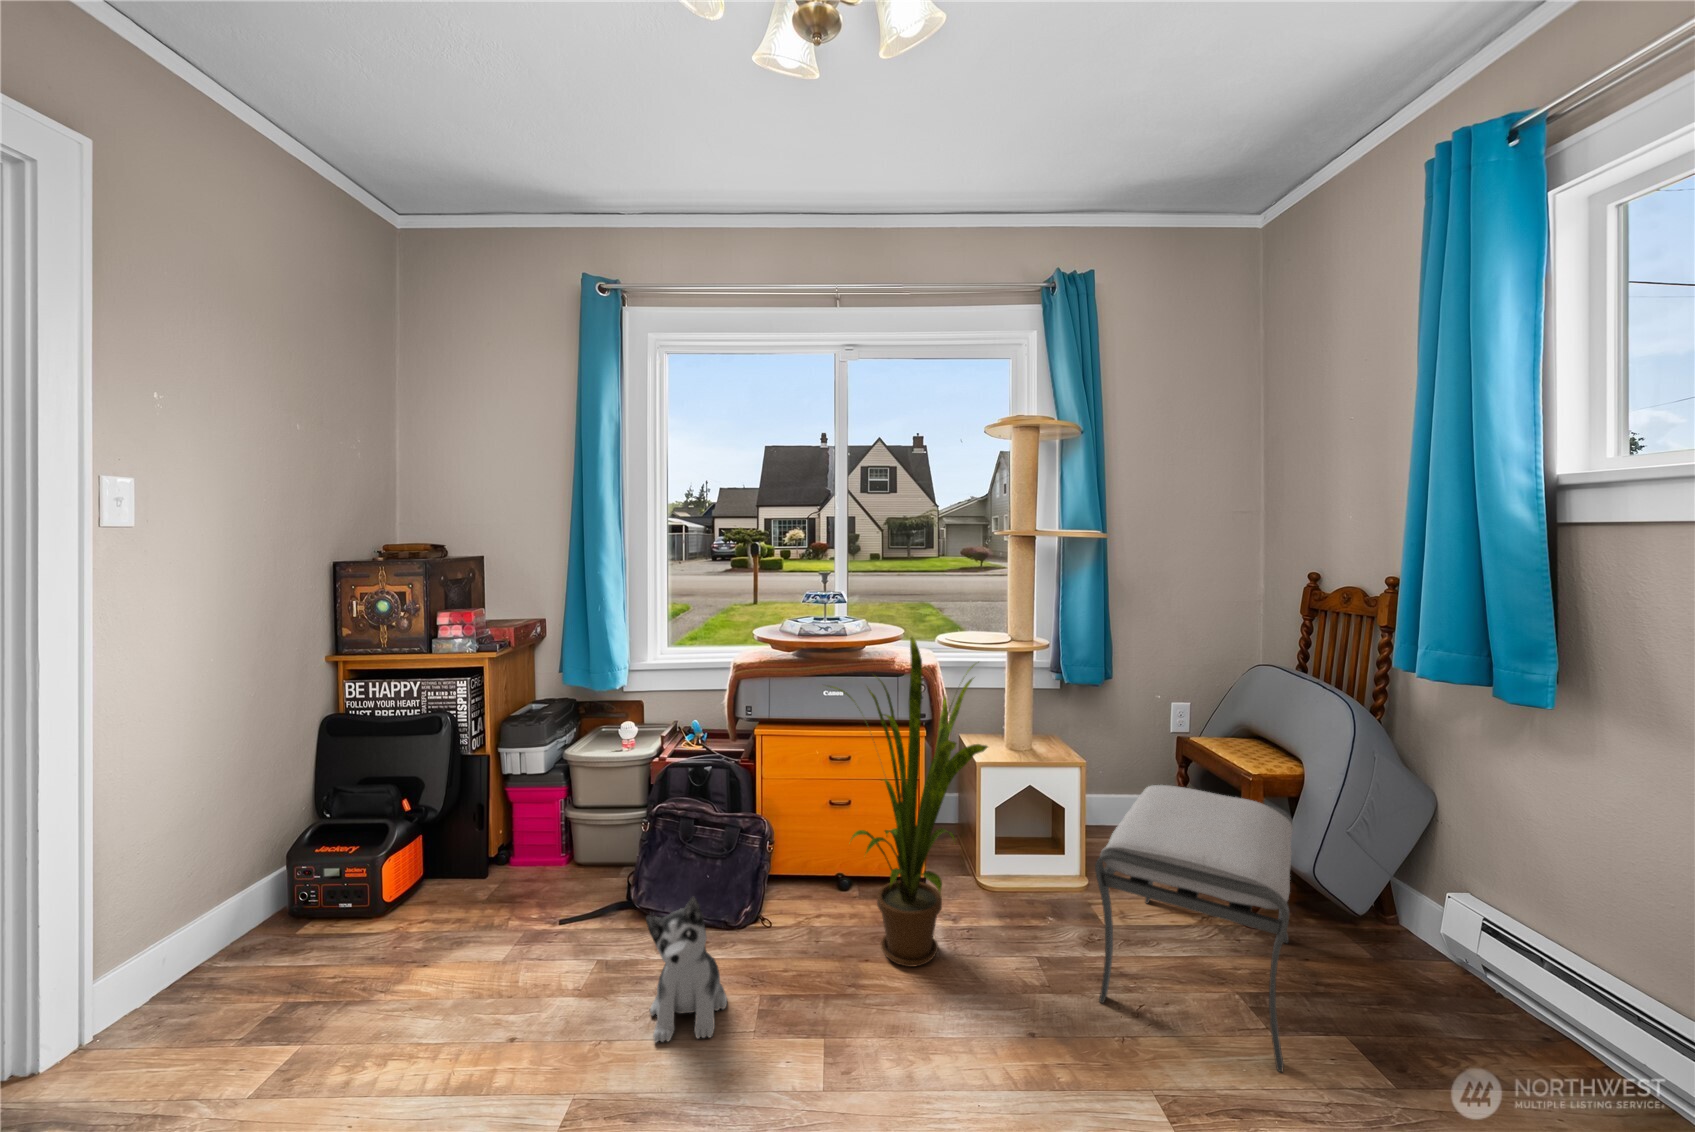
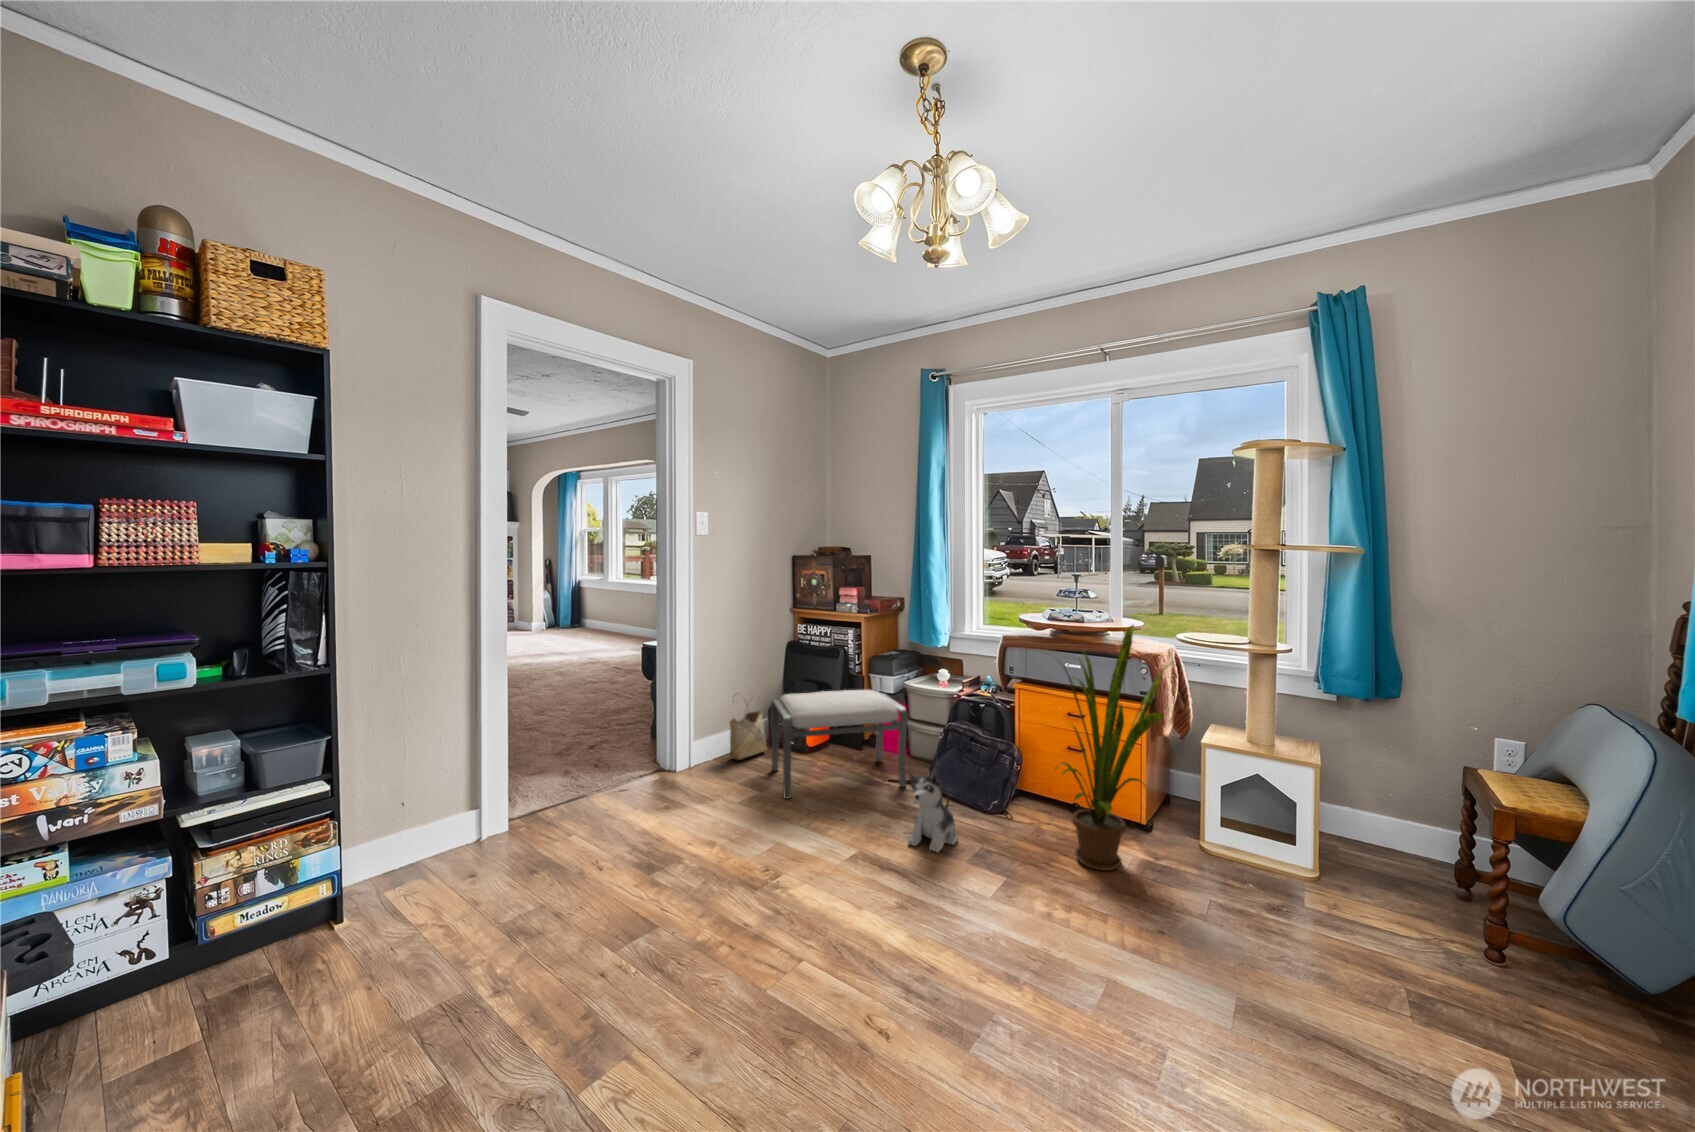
ottoman: present [1095,785,1293,1072] -> present [771,690,908,799]
woven basket: none [185,834,284,983] -> present [730,705,767,760]

